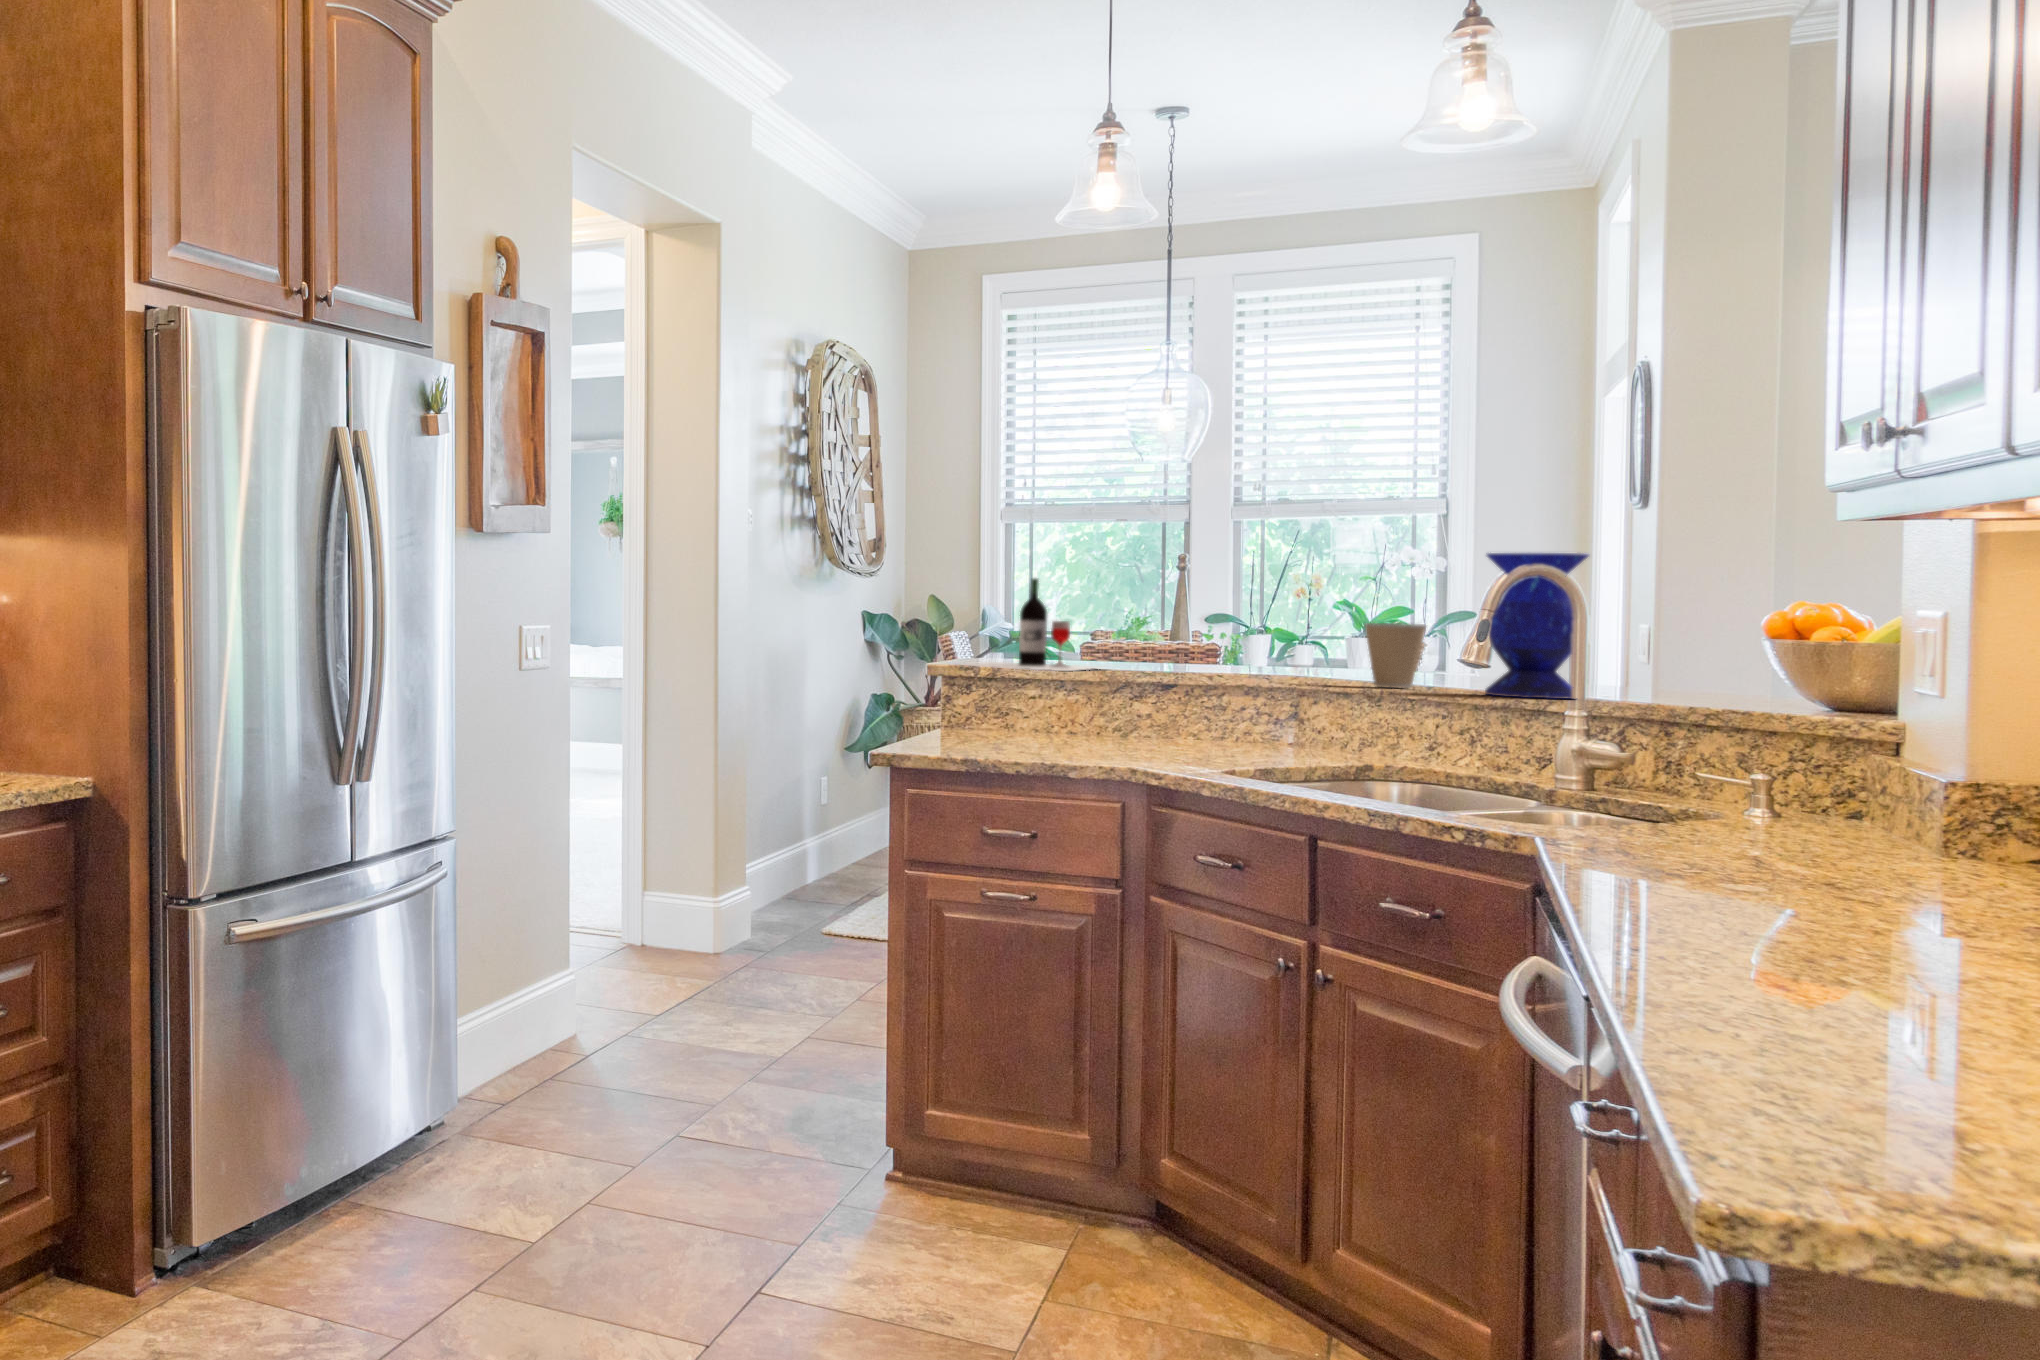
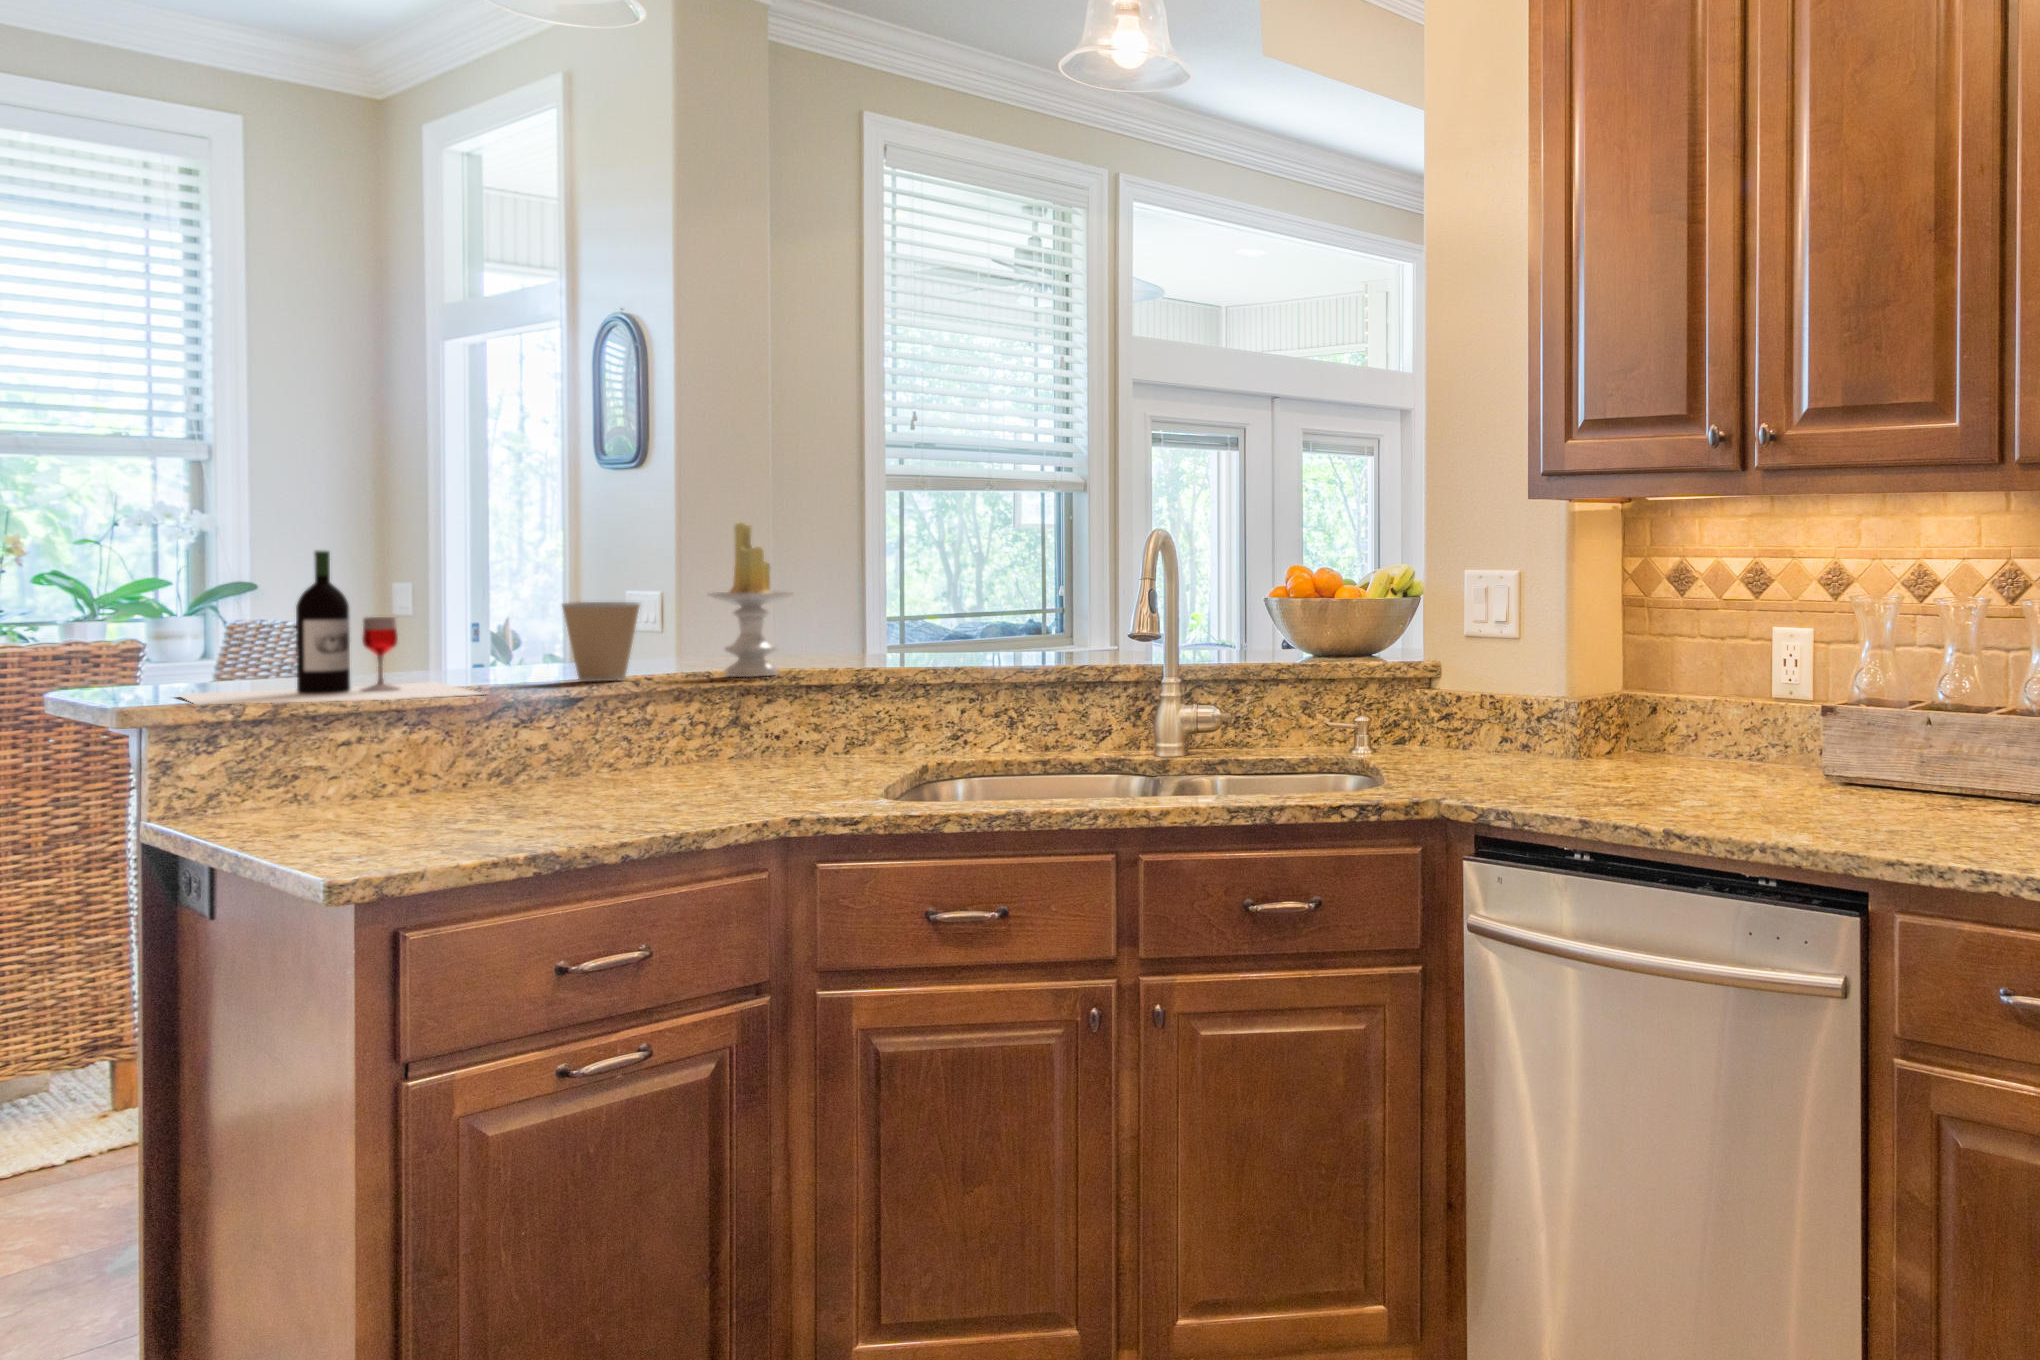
vase: present [1485,553,1589,699] -> none [1022,522,1117,672]
candle: none [1274,557,1343,681] -> present [708,522,793,677]
coffee cup: present [1365,623,1426,688] -> present [562,602,640,682]

